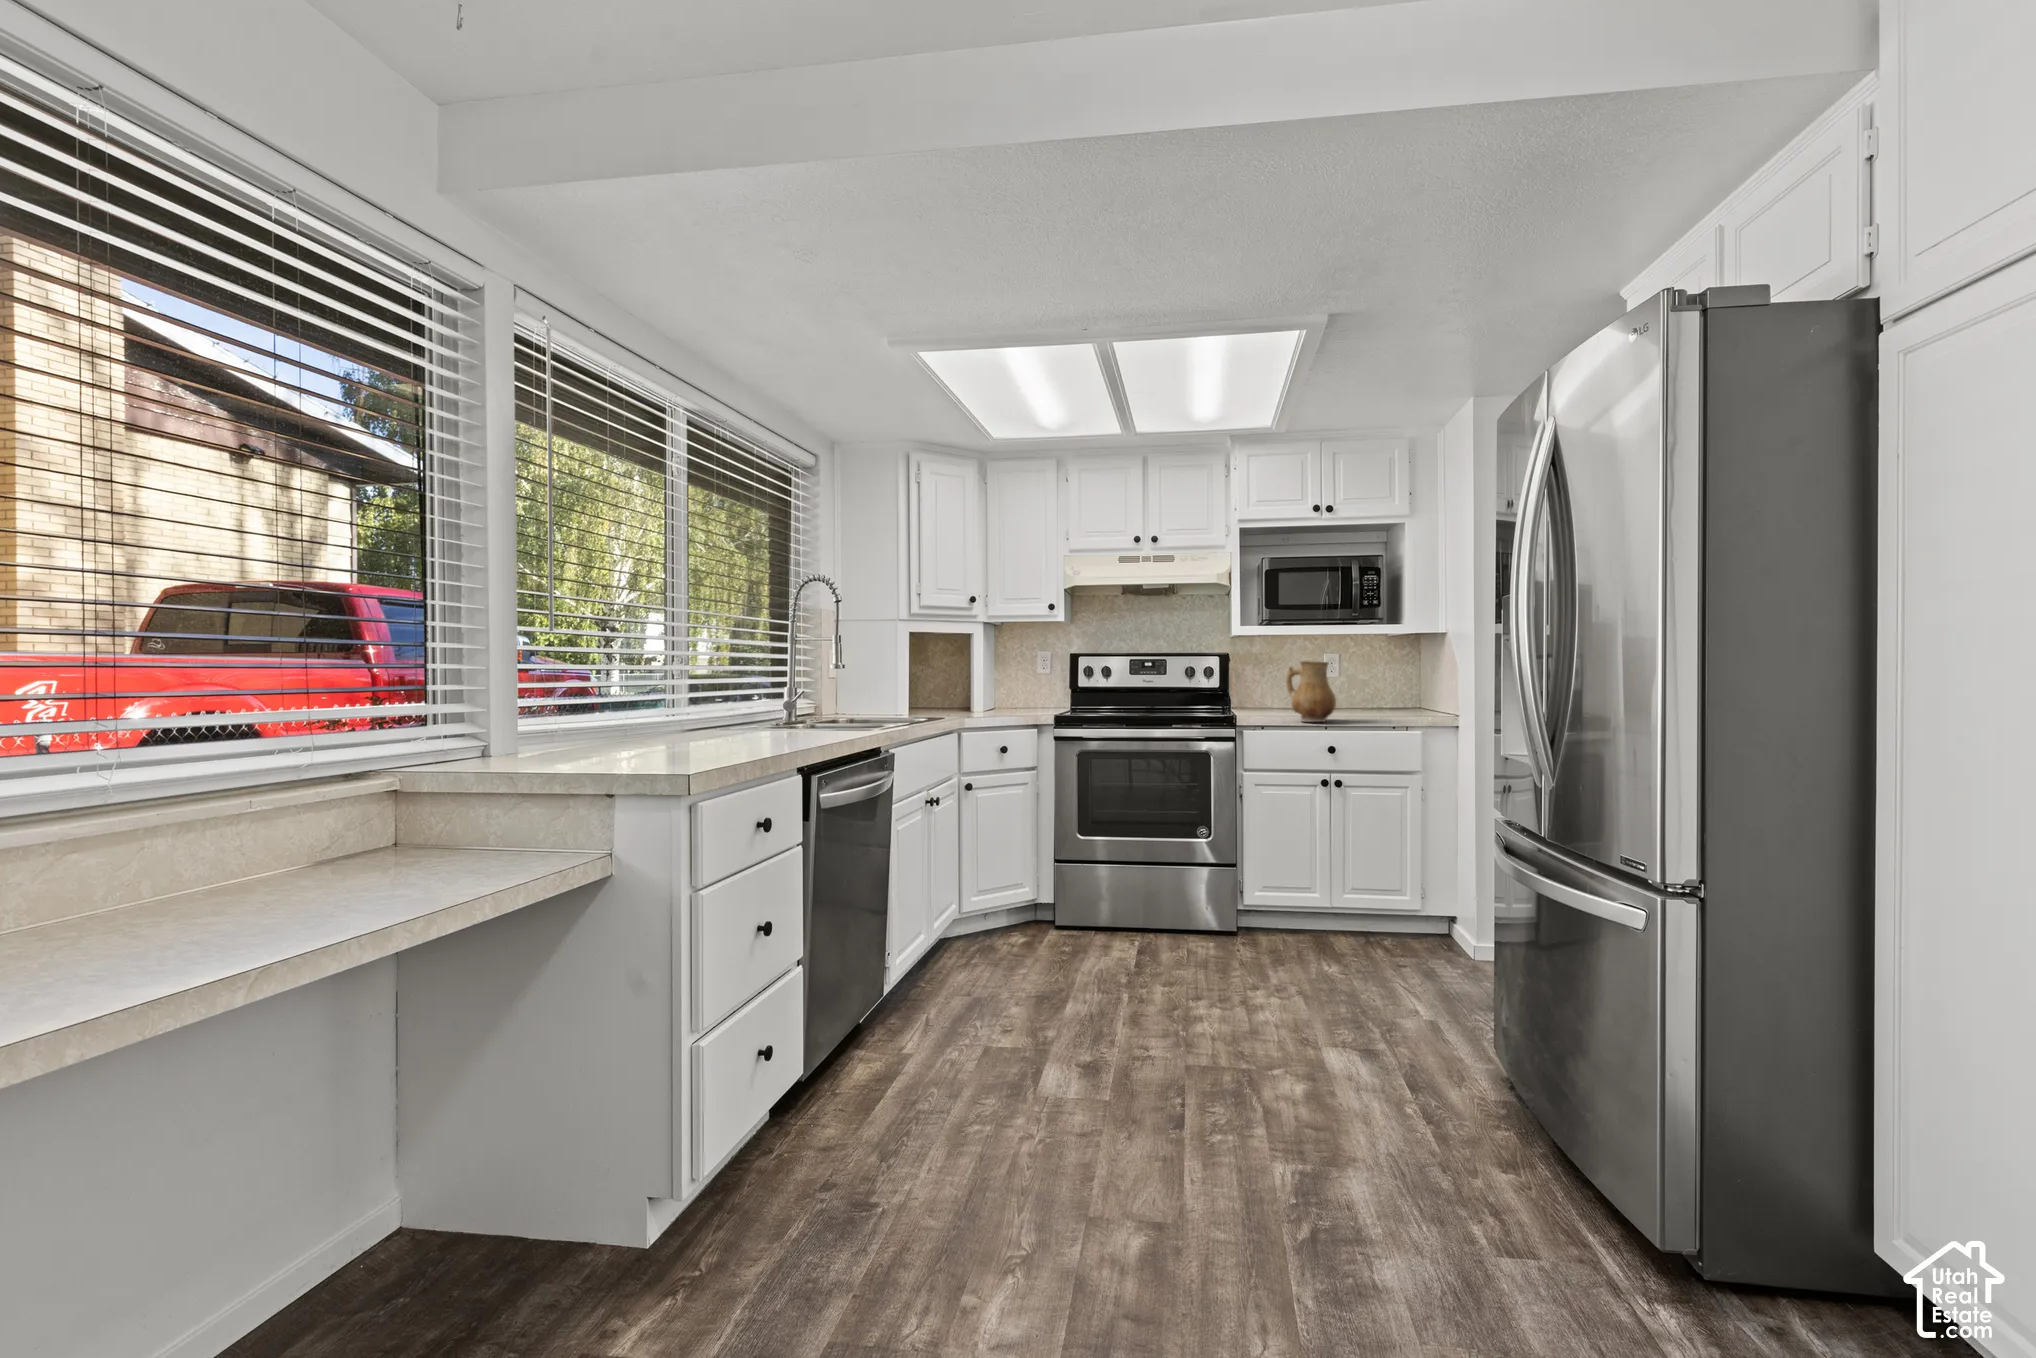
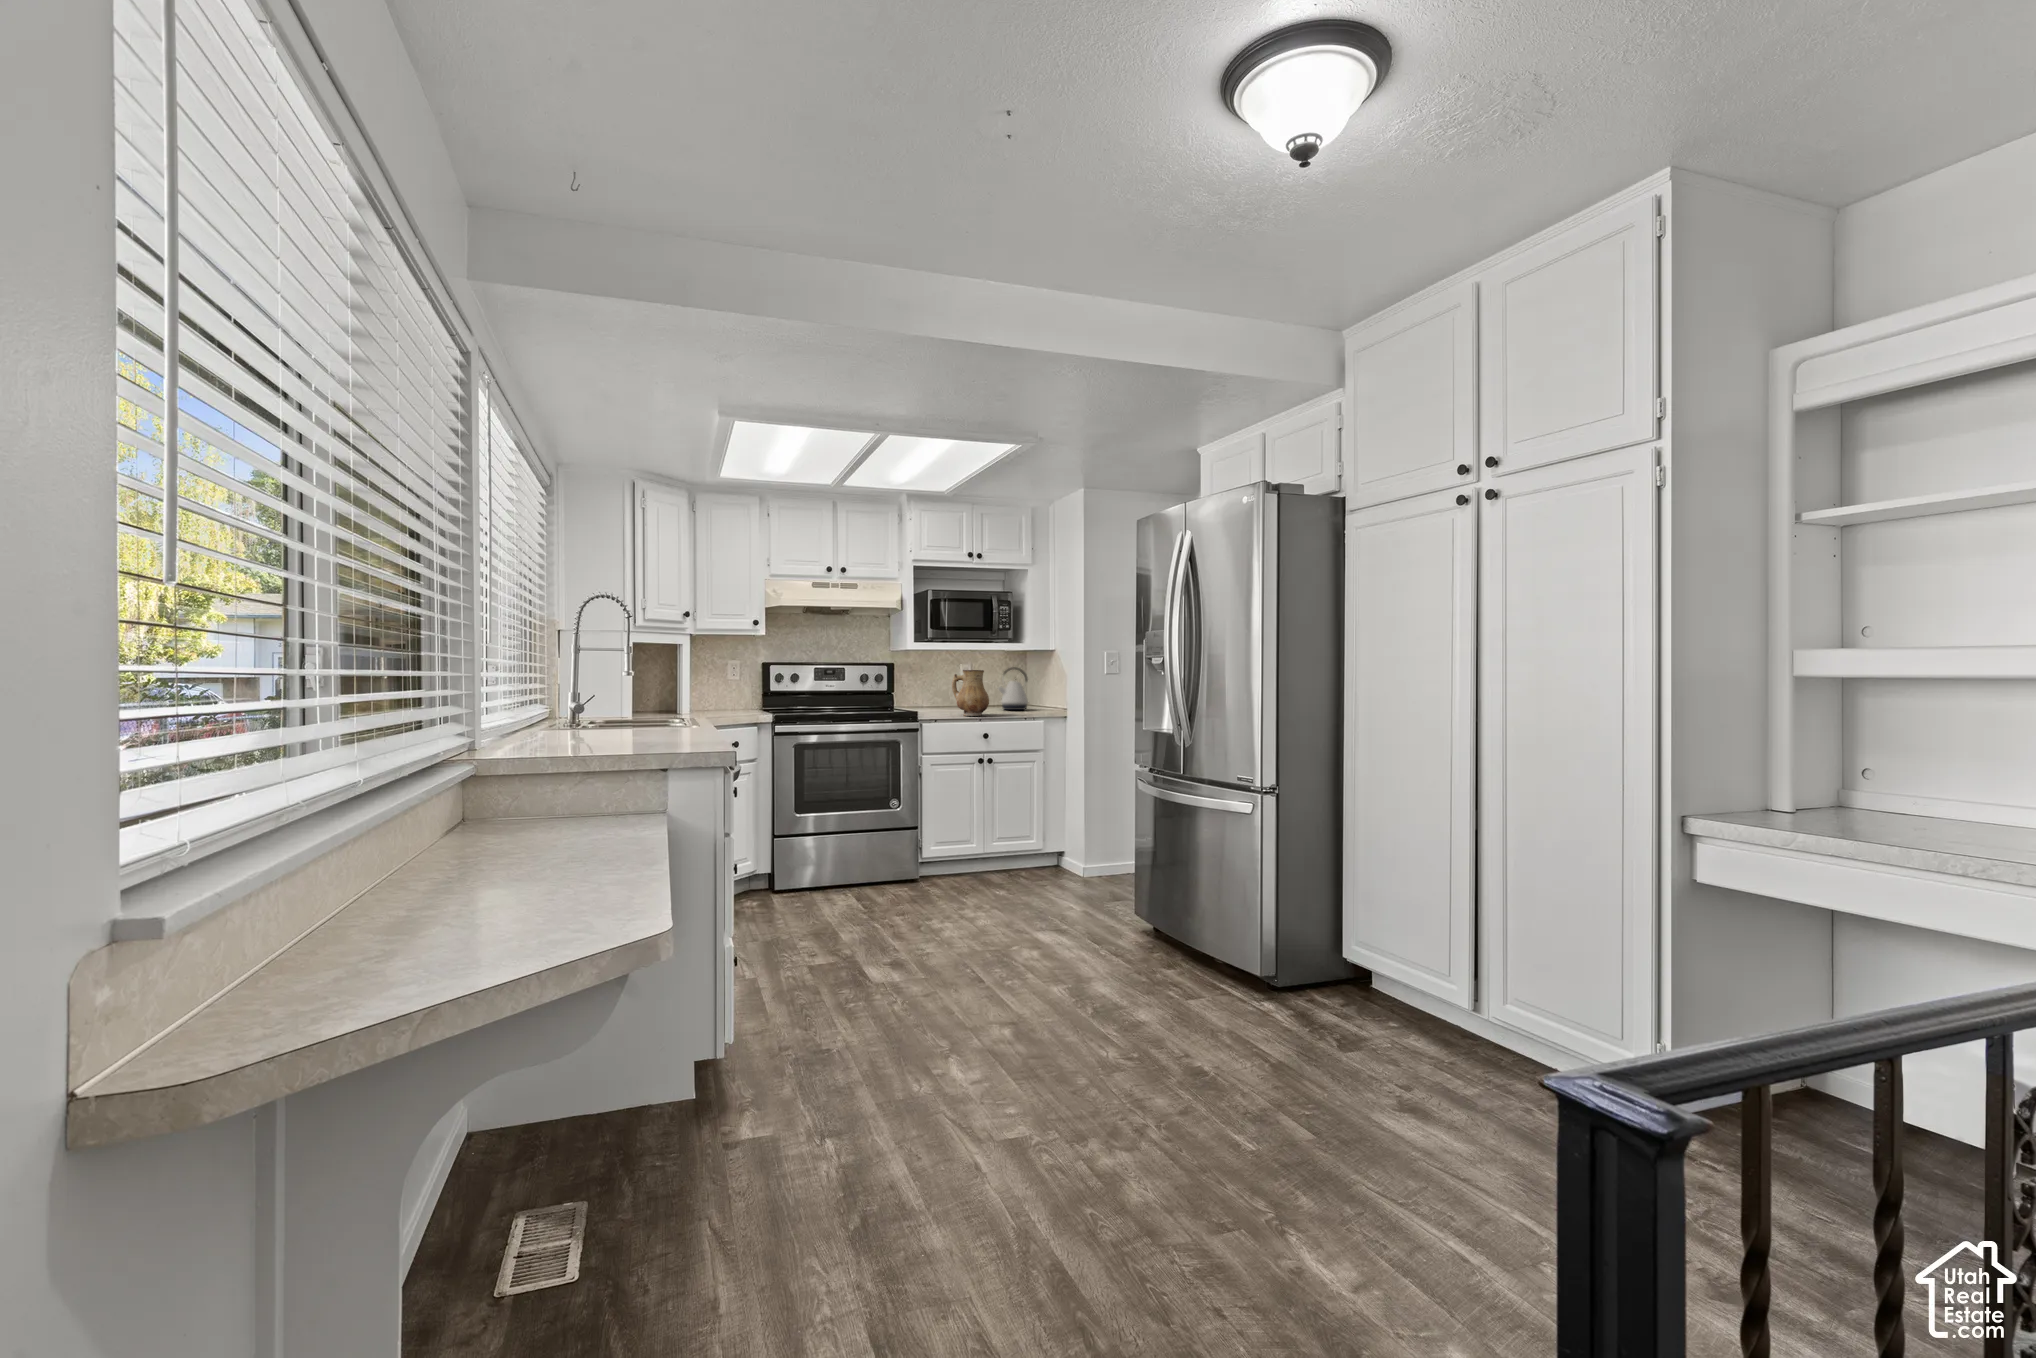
kettle: none [1359,656,1407,714] -> present [999,667,1029,710]

